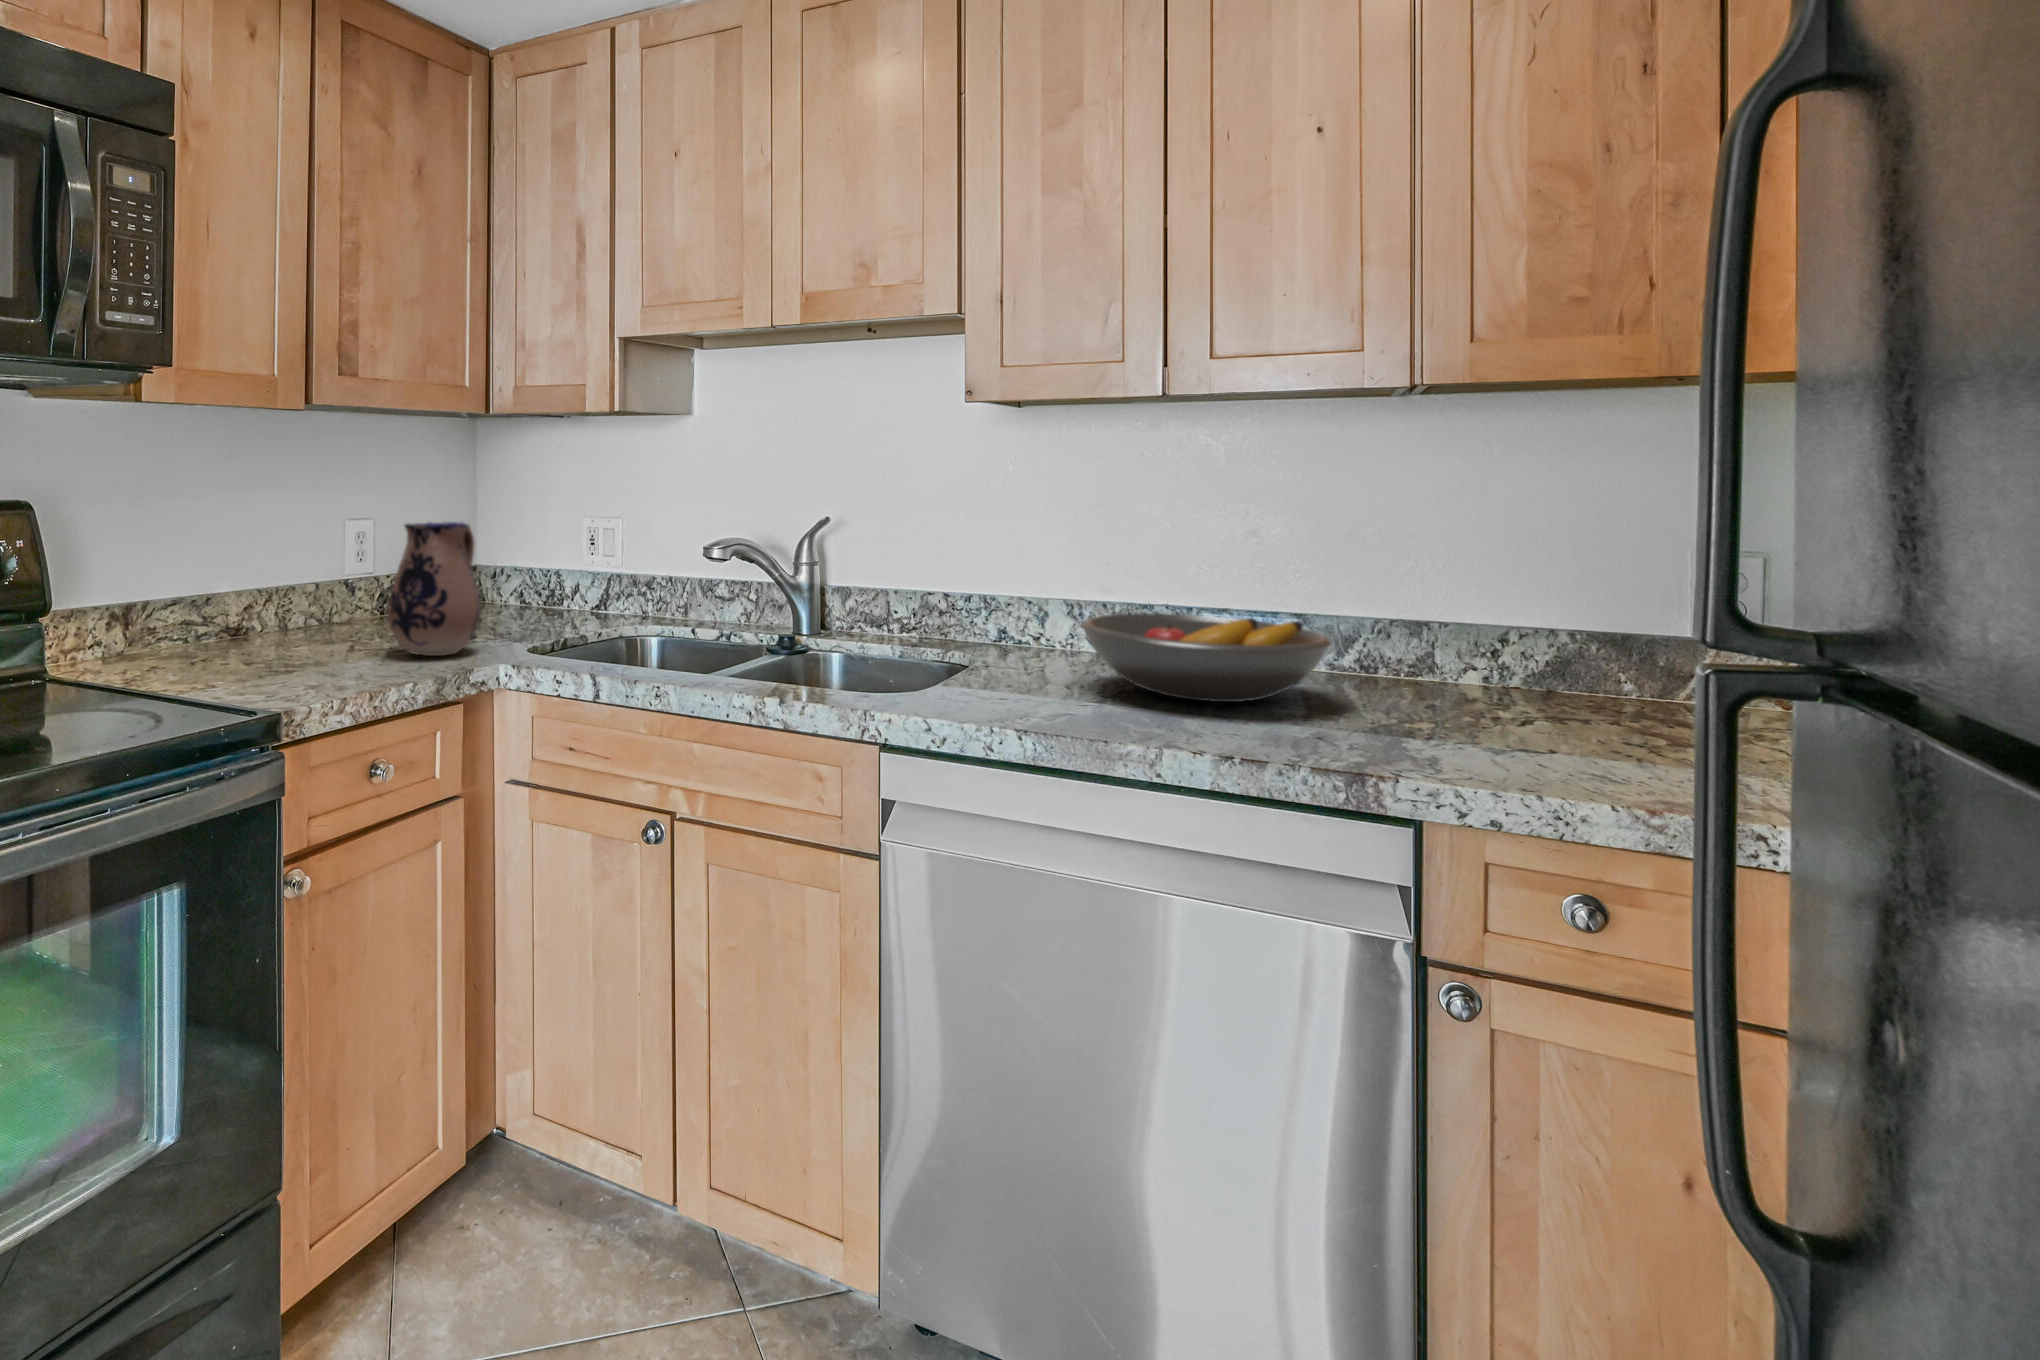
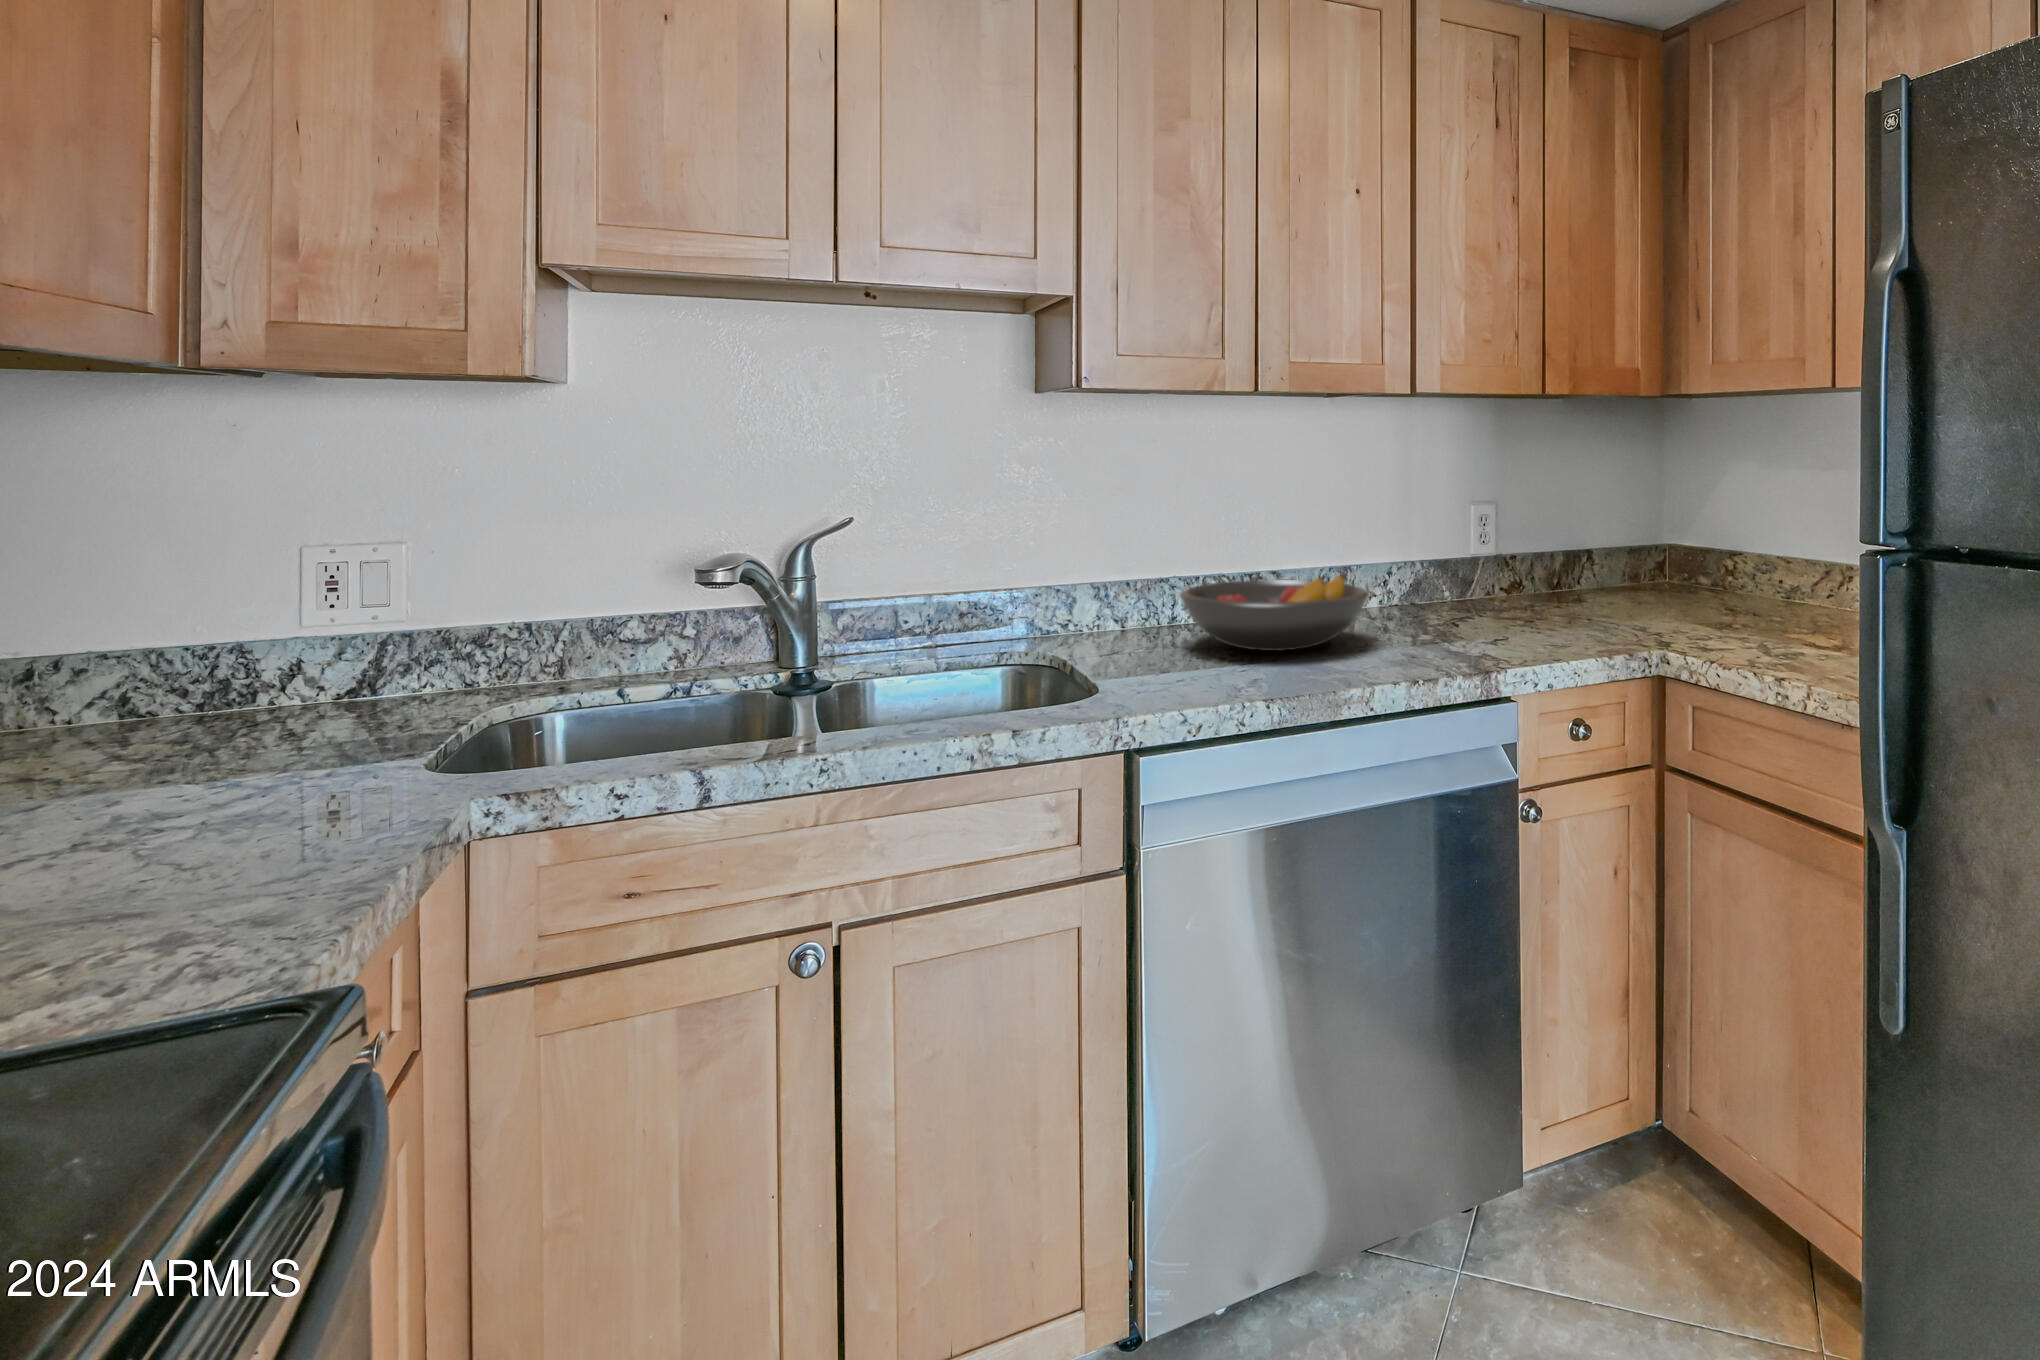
ceramic pitcher: present [388,522,481,656] -> none [85,571,338,840]

